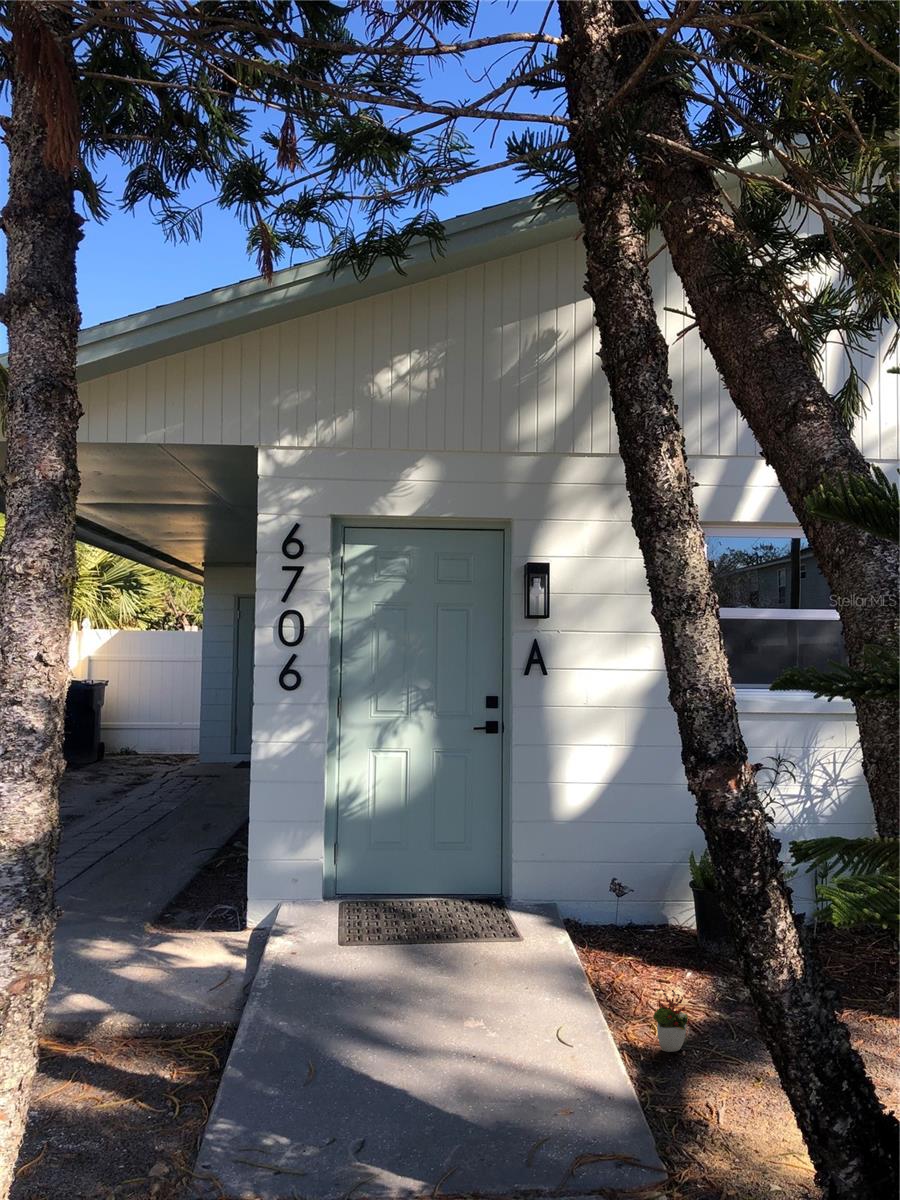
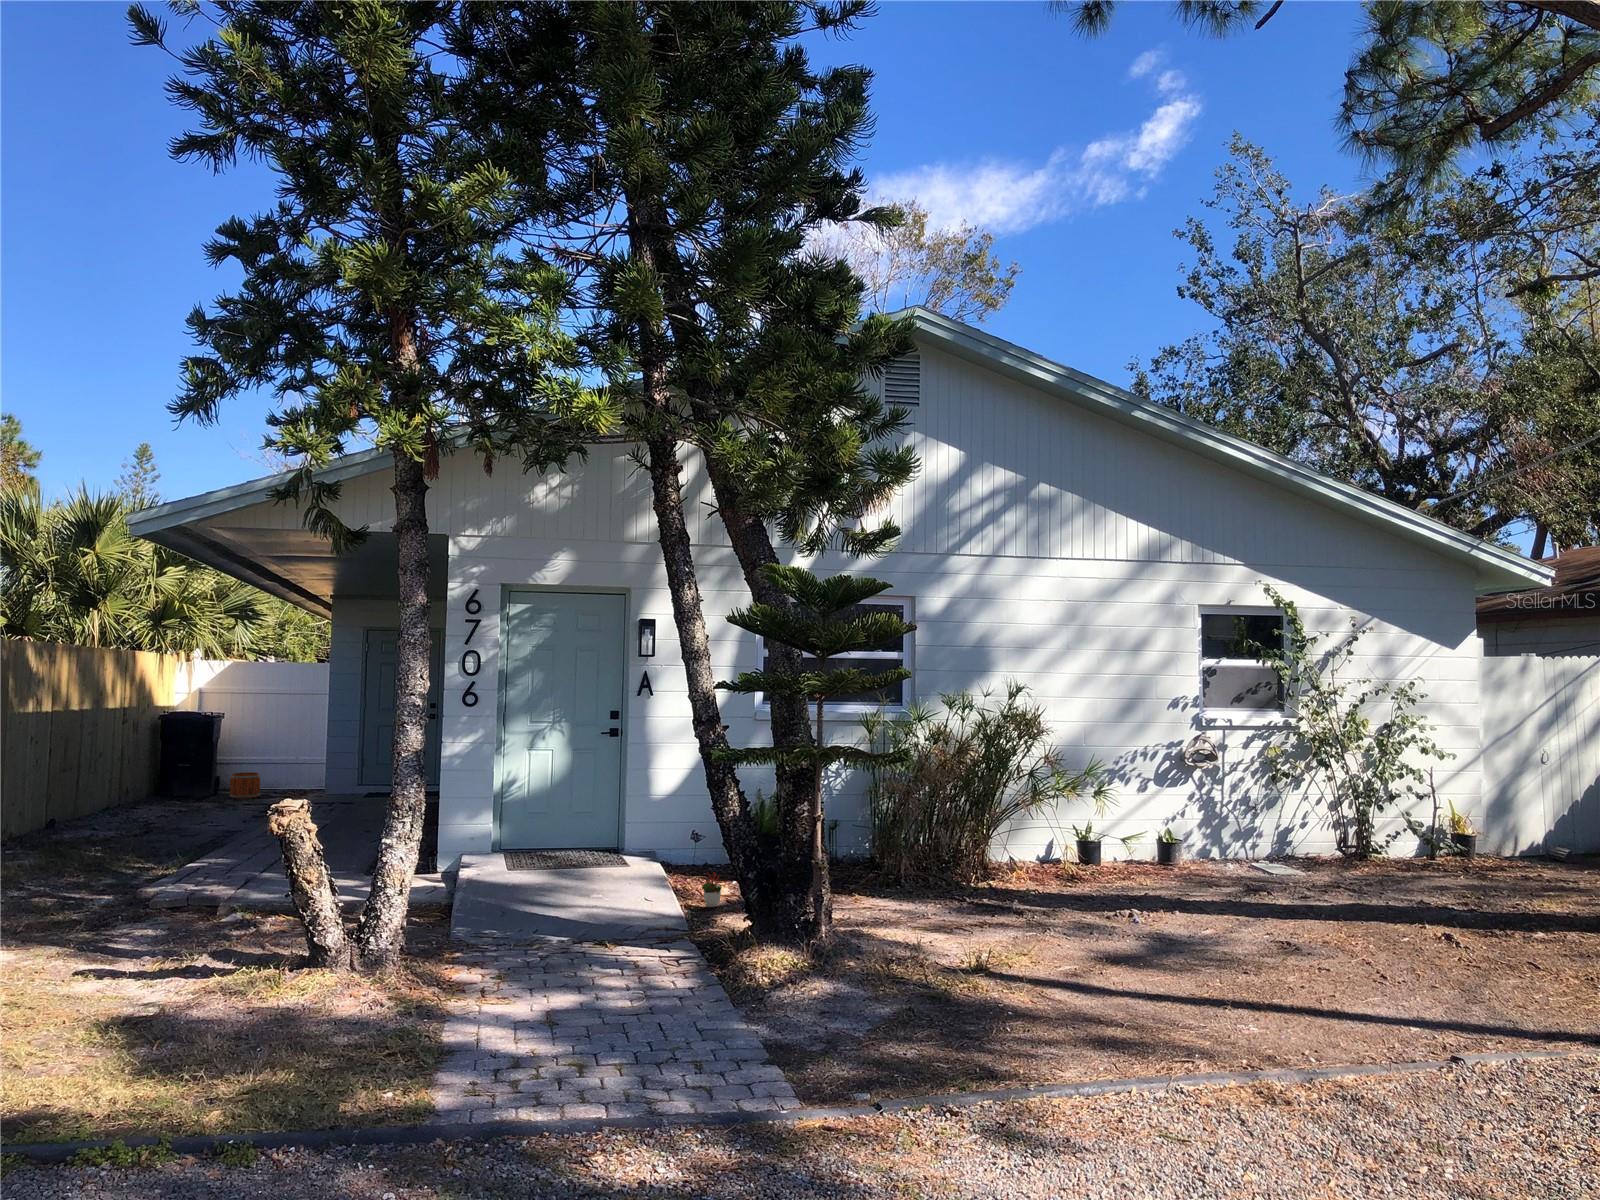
bucket: none [101,741,131,769] -> present [230,772,260,799]

